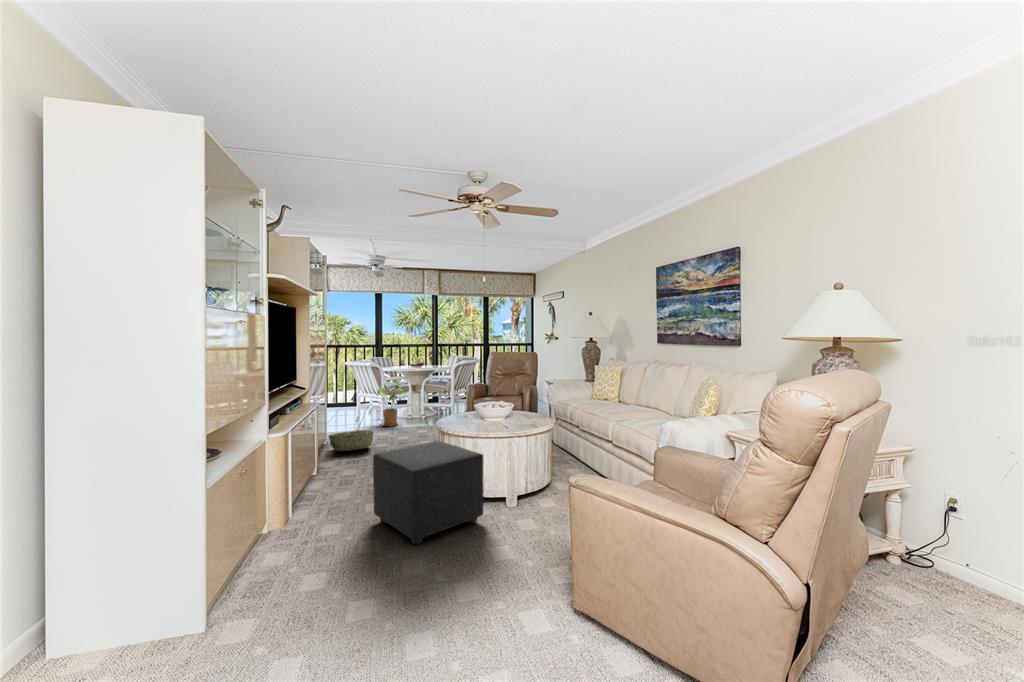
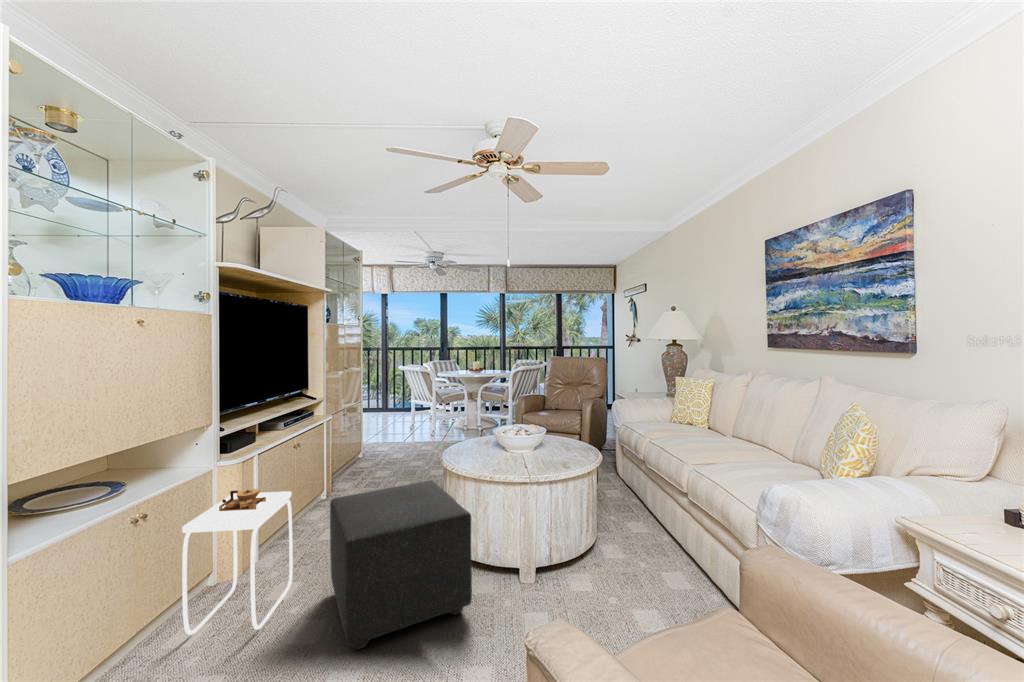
house plant: present [377,379,403,426] -> none [426,386,455,438]
woven basket: present [329,430,373,451] -> none [353,445,405,469]
side table: none [284,448,341,551] -> present [182,489,293,635]

